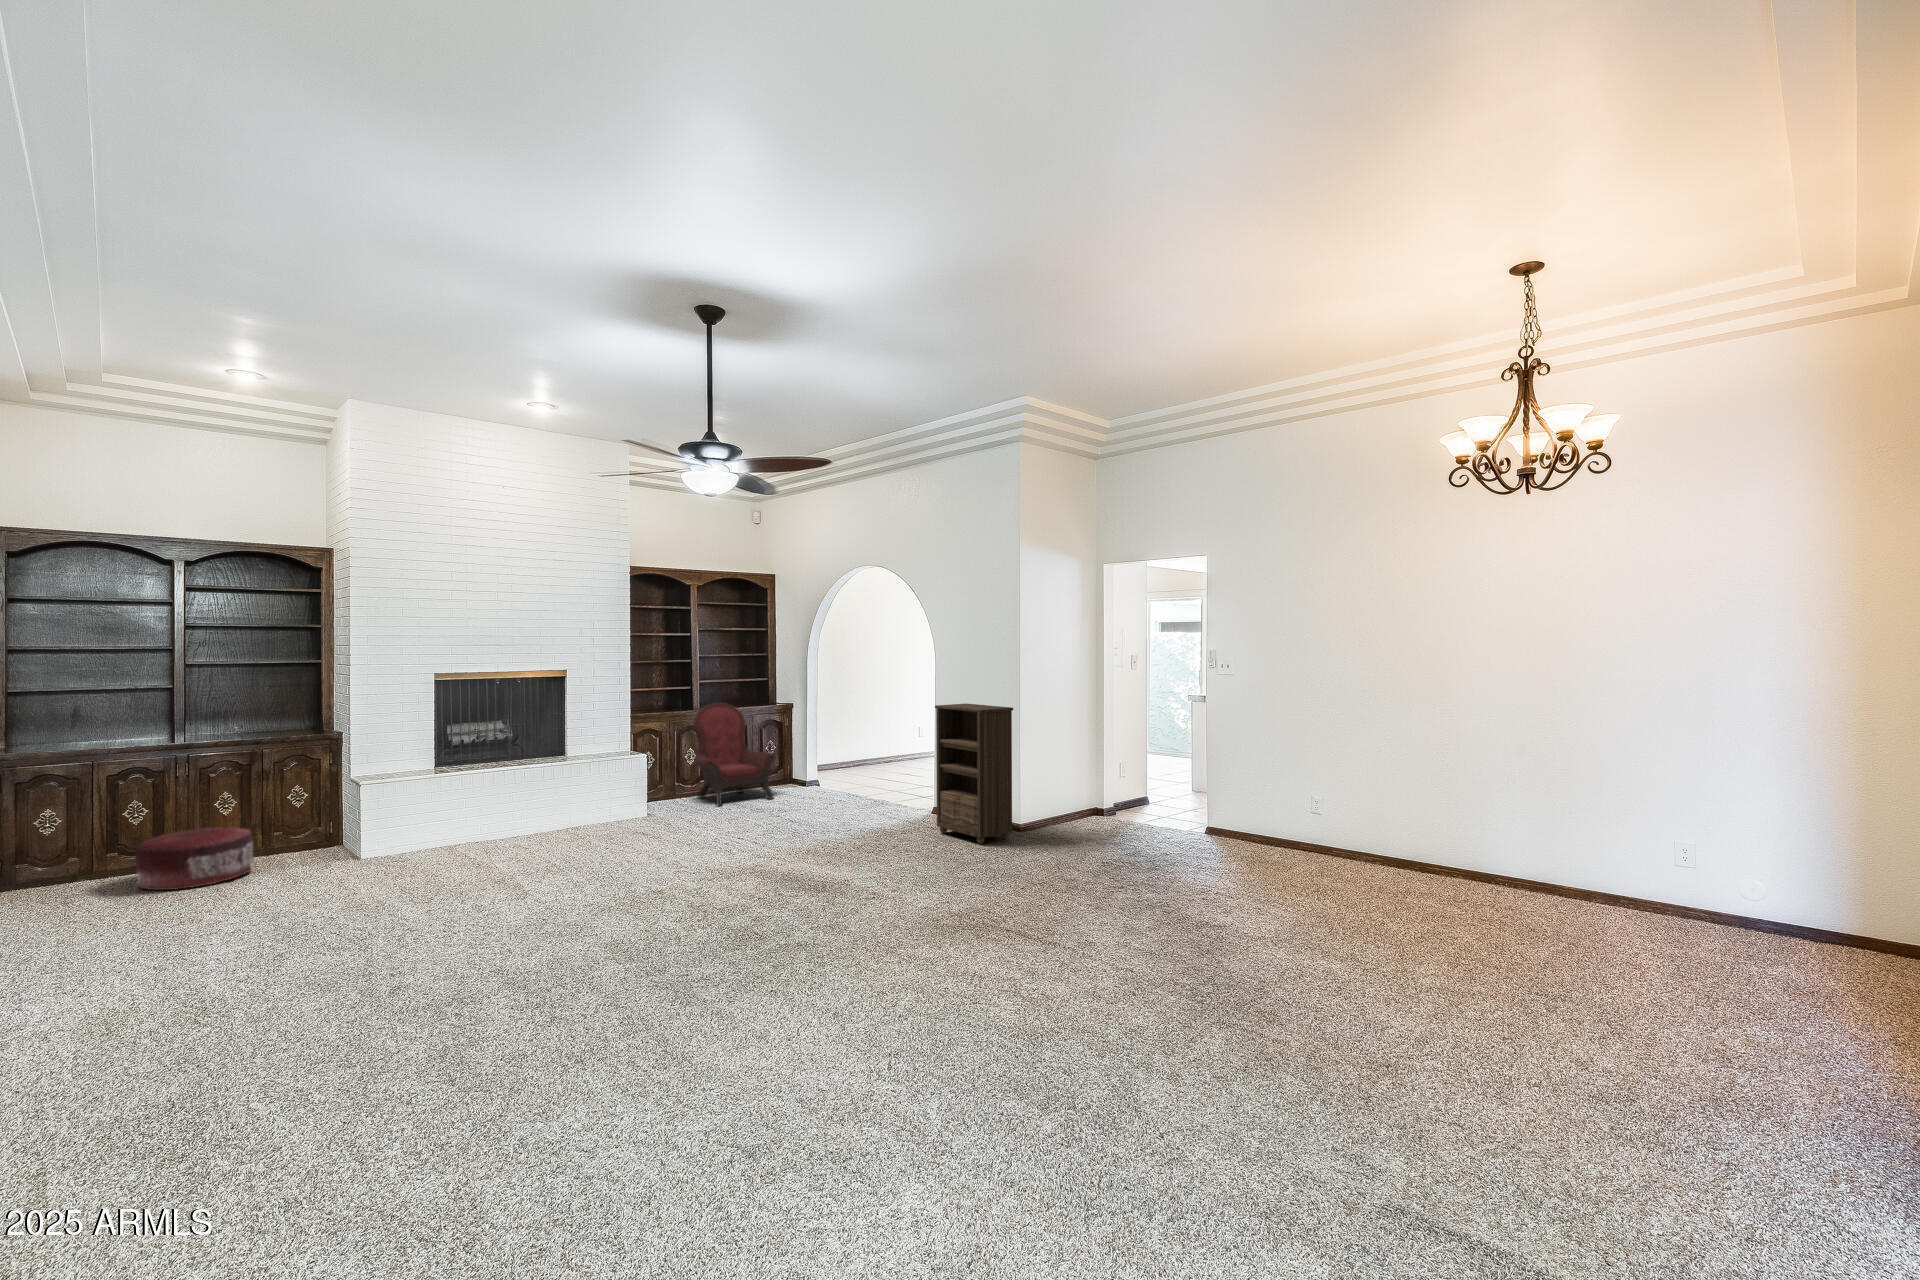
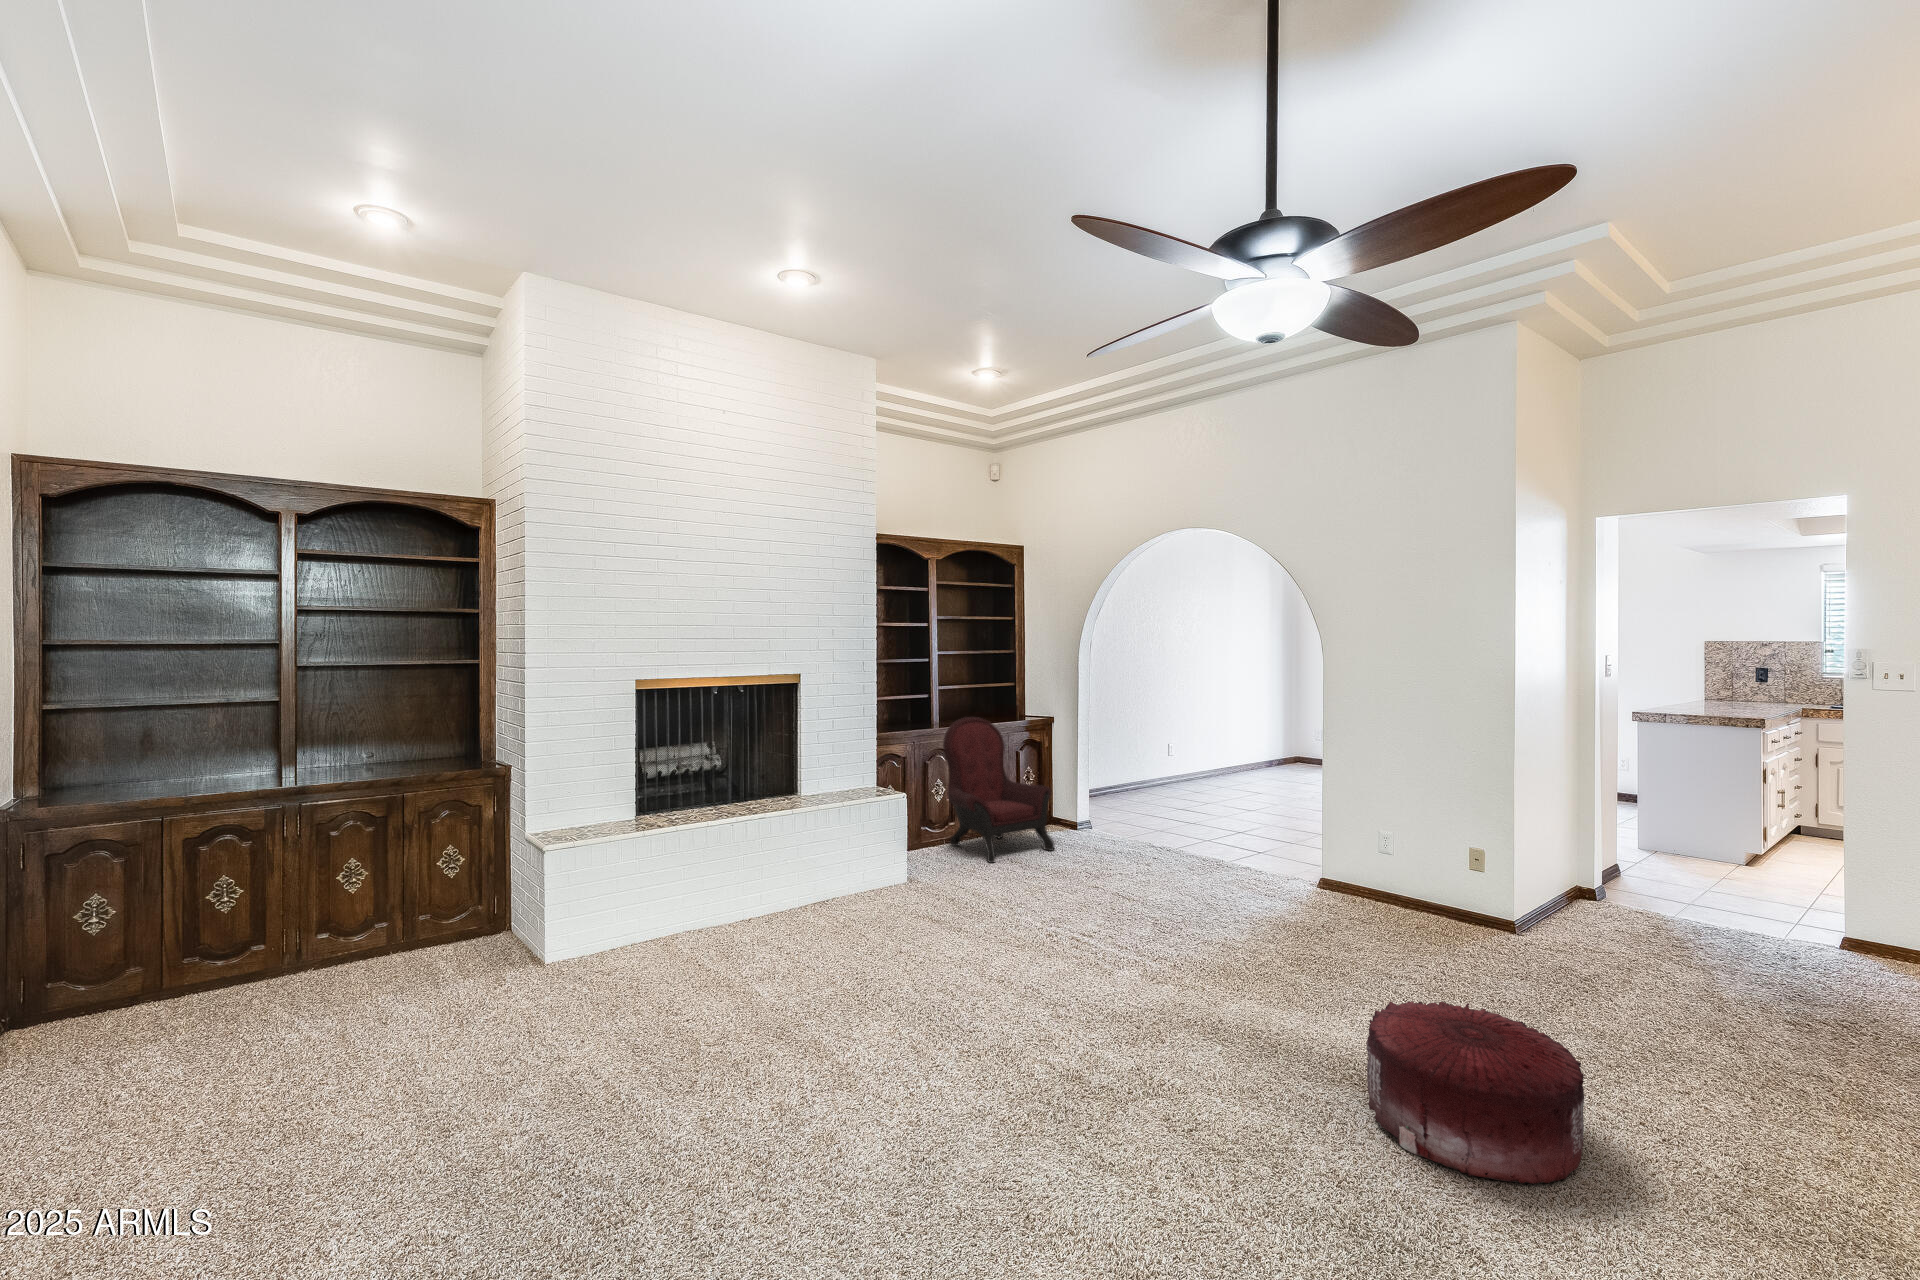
bookshelf: present [935,704,1013,844] -> none [1373,729,1524,957]
pouf: present [135,827,254,890] -> present [1367,1001,1584,1183]

